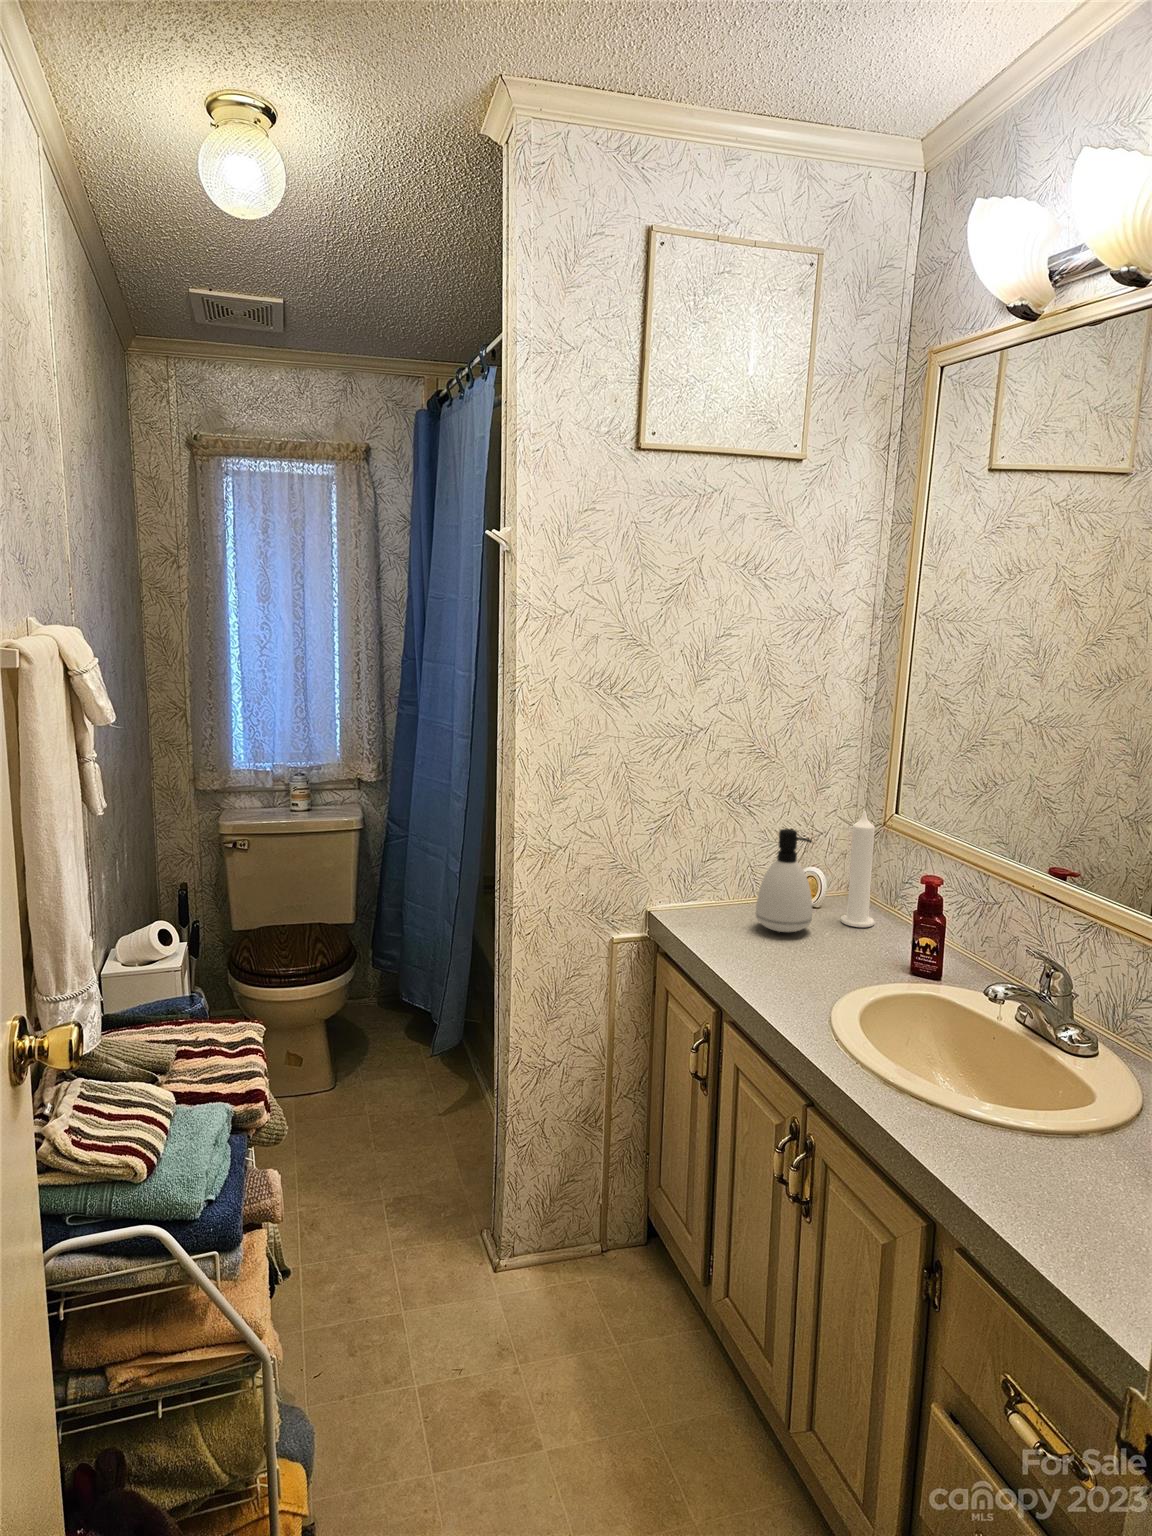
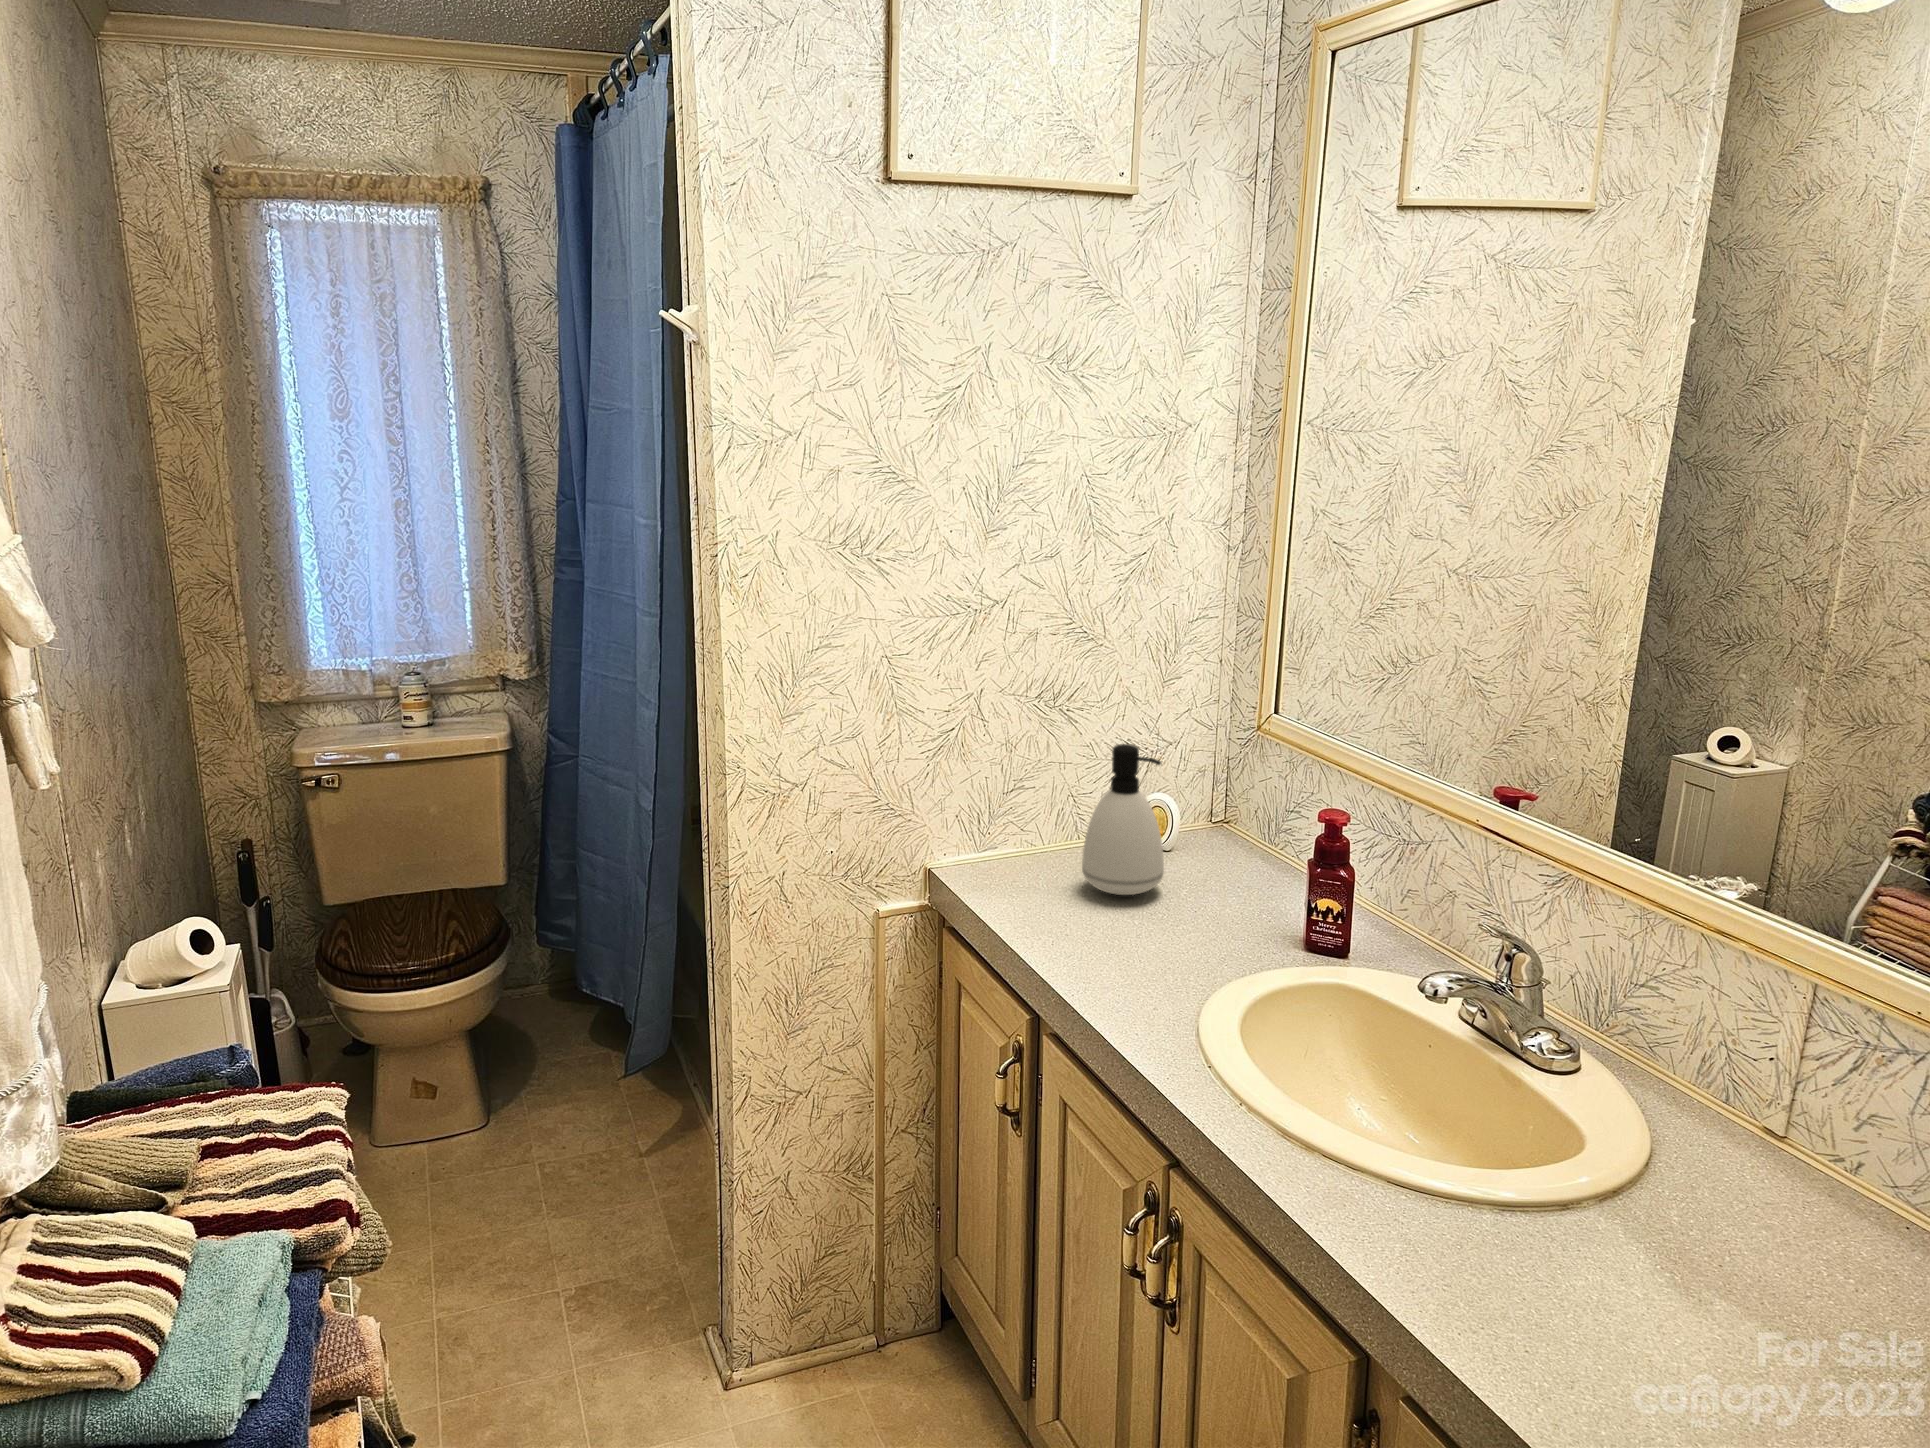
candle: present [841,811,875,927] -> none [1204,712,1252,880]

